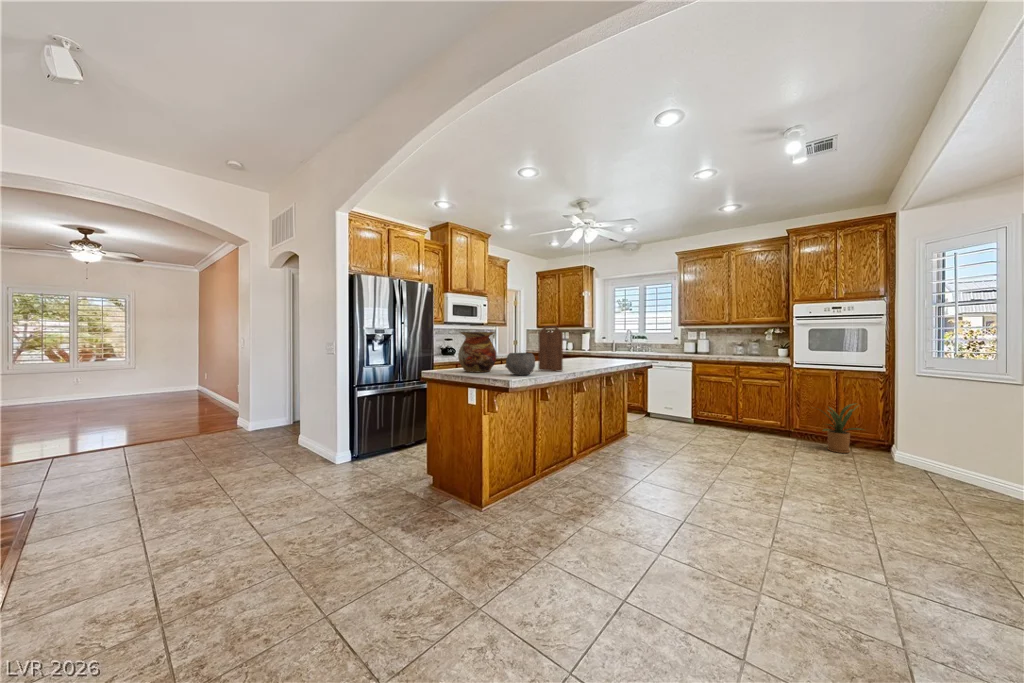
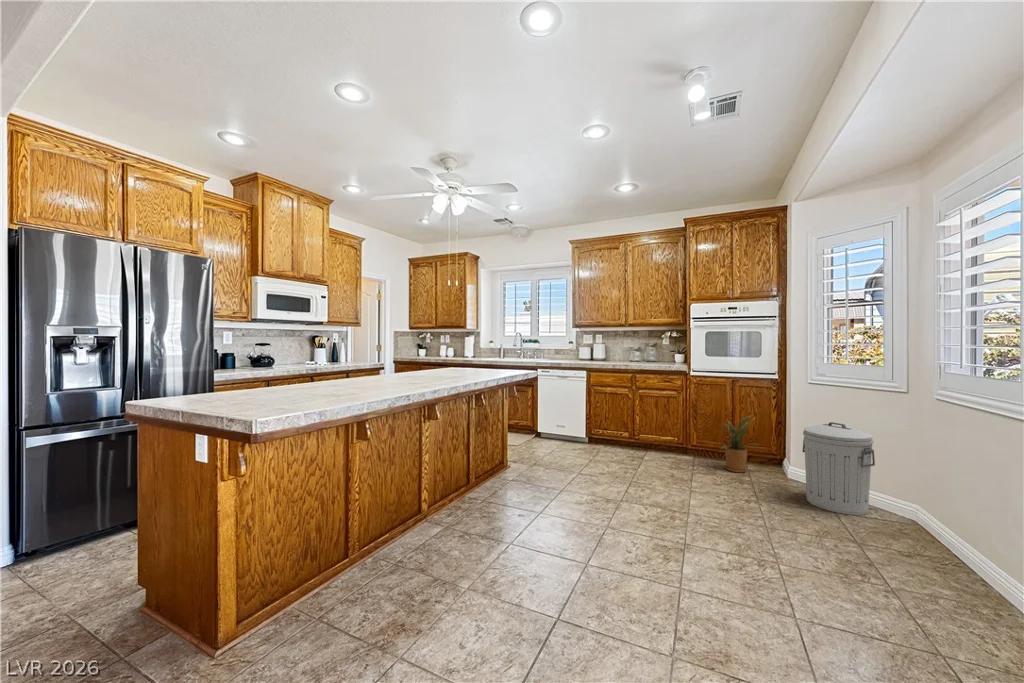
cutting board: present [538,326,563,371] -> none [352,323,388,395]
vase: present [458,332,496,372] -> none [194,331,273,402]
bowl: present [505,353,535,375] -> none [268,367,327,407]
trash can: none [905,409,982,491] -> present [803,422,875,515]

